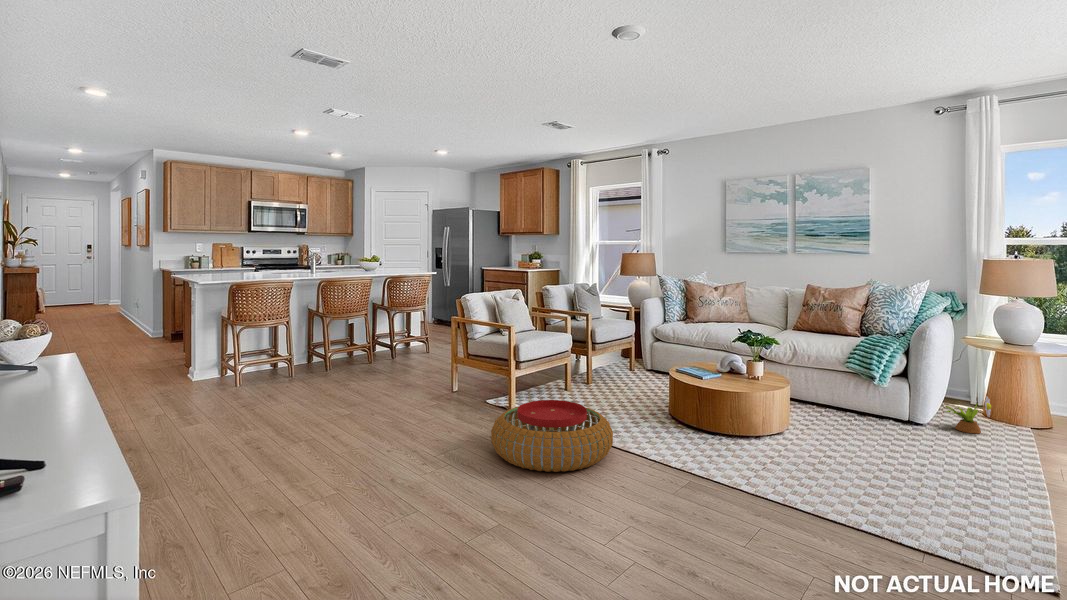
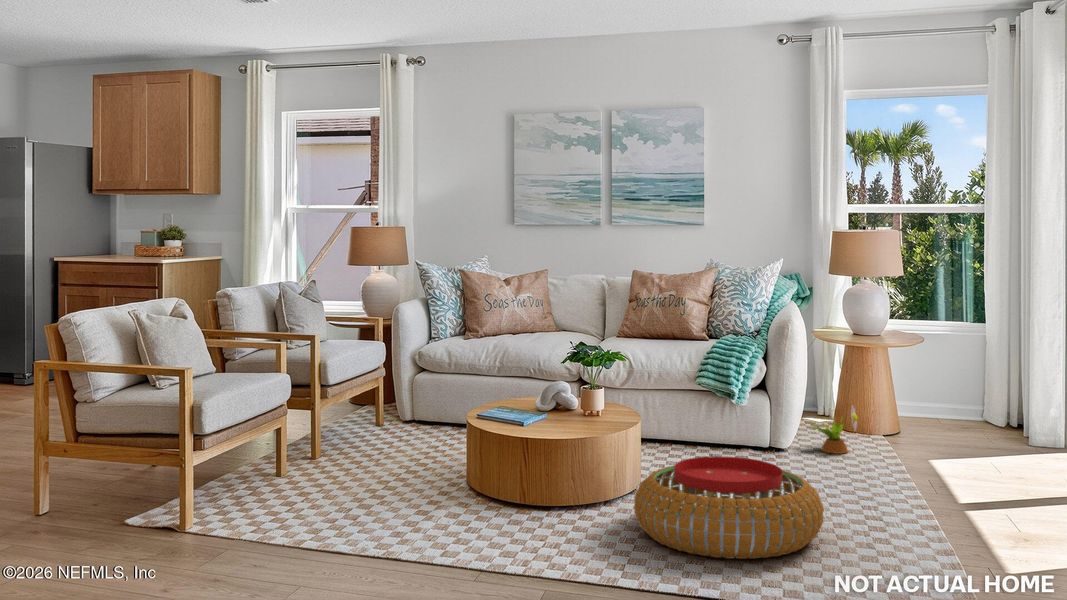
pouf: present [491,400,613,472] -> present [634,456,824,559]

